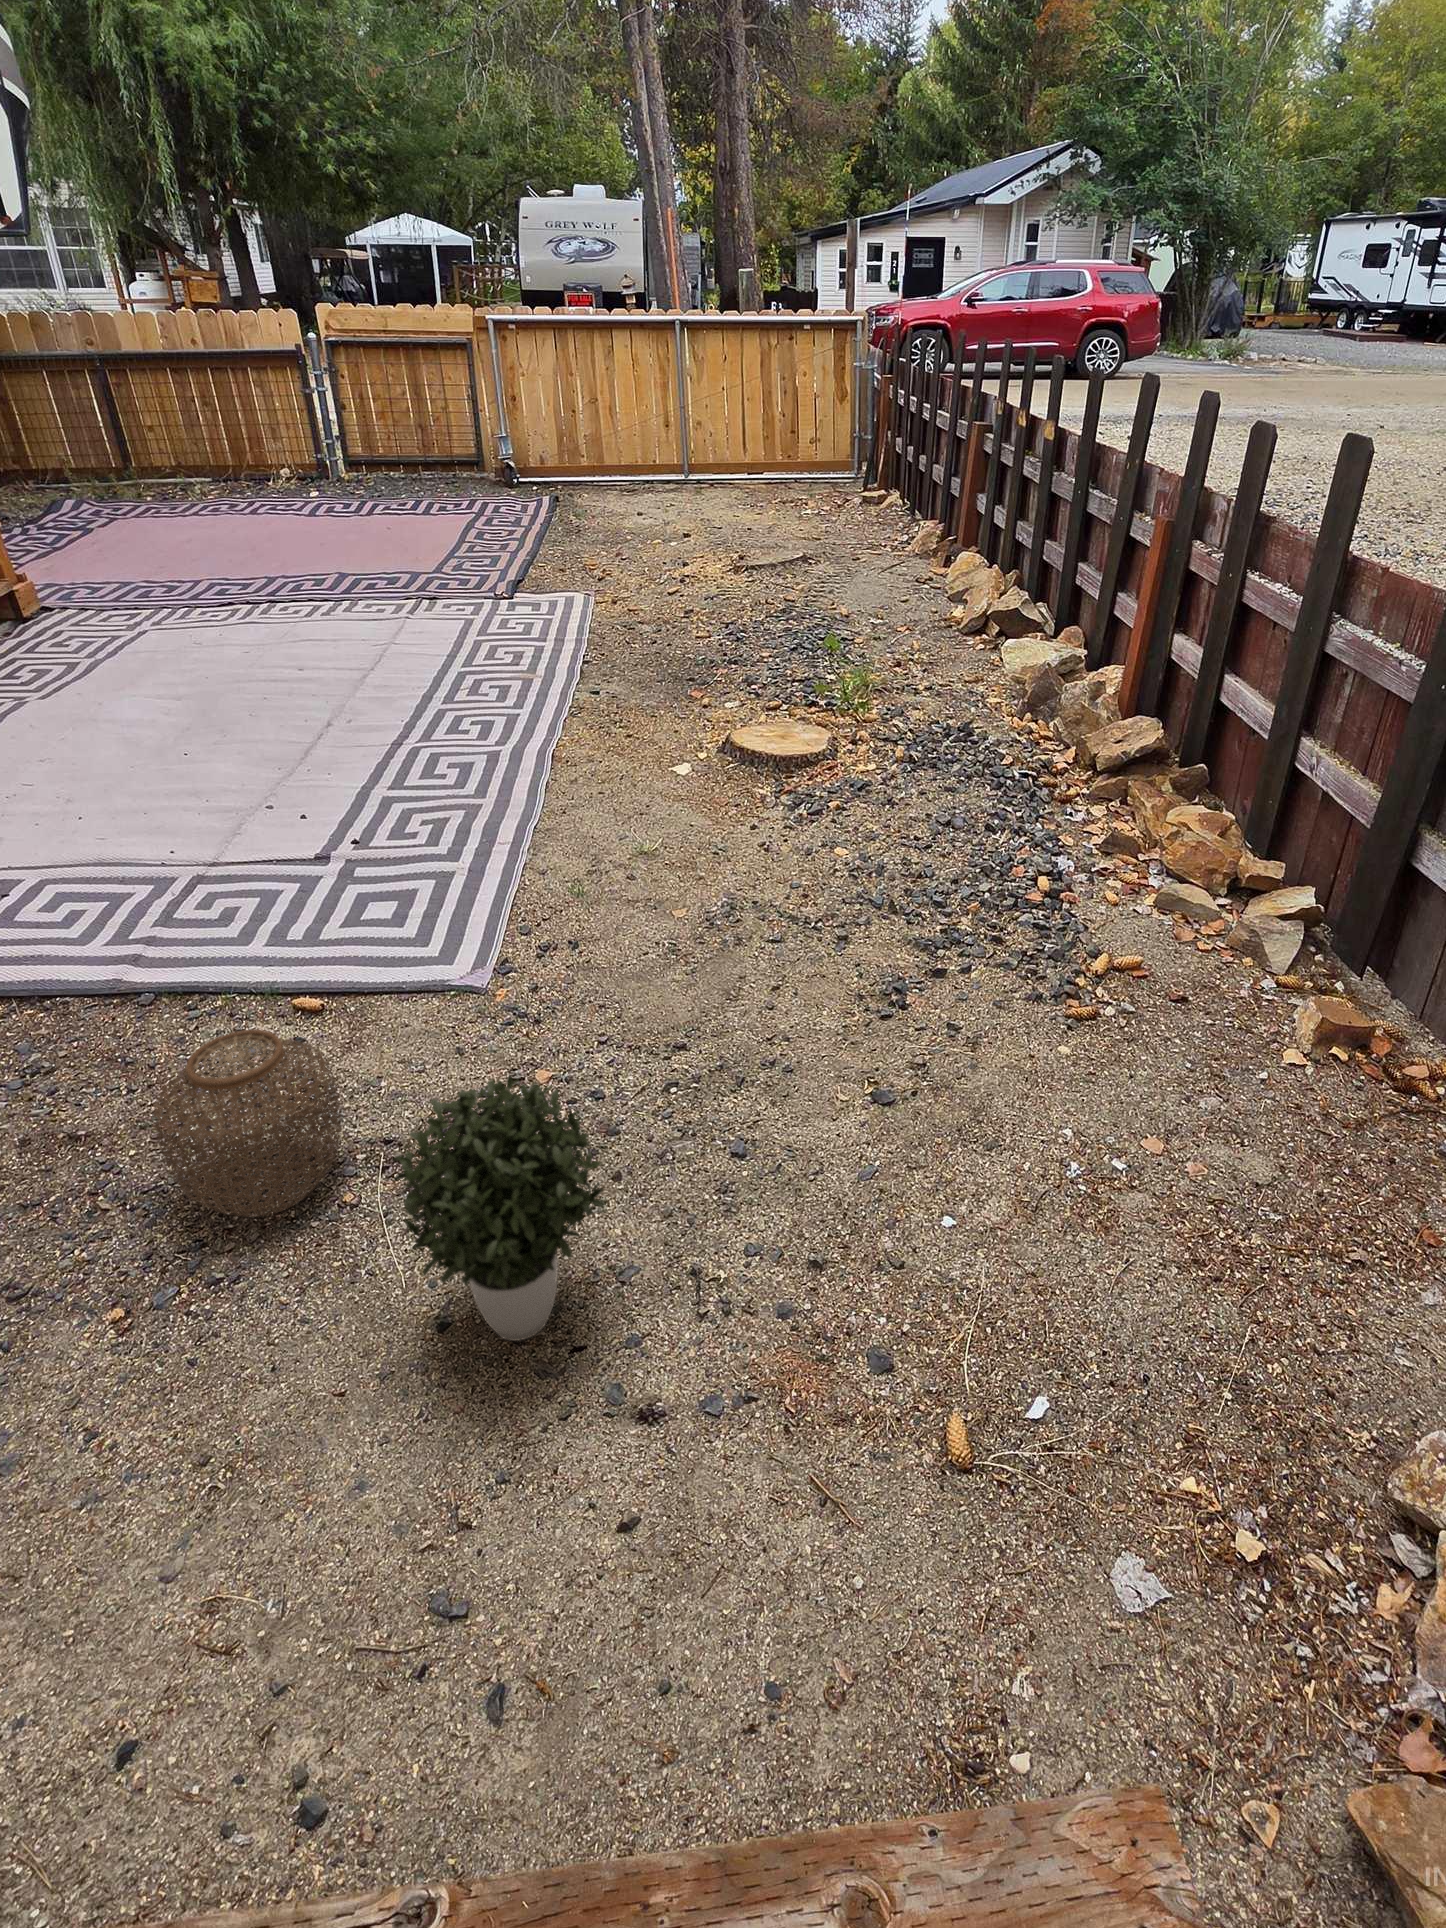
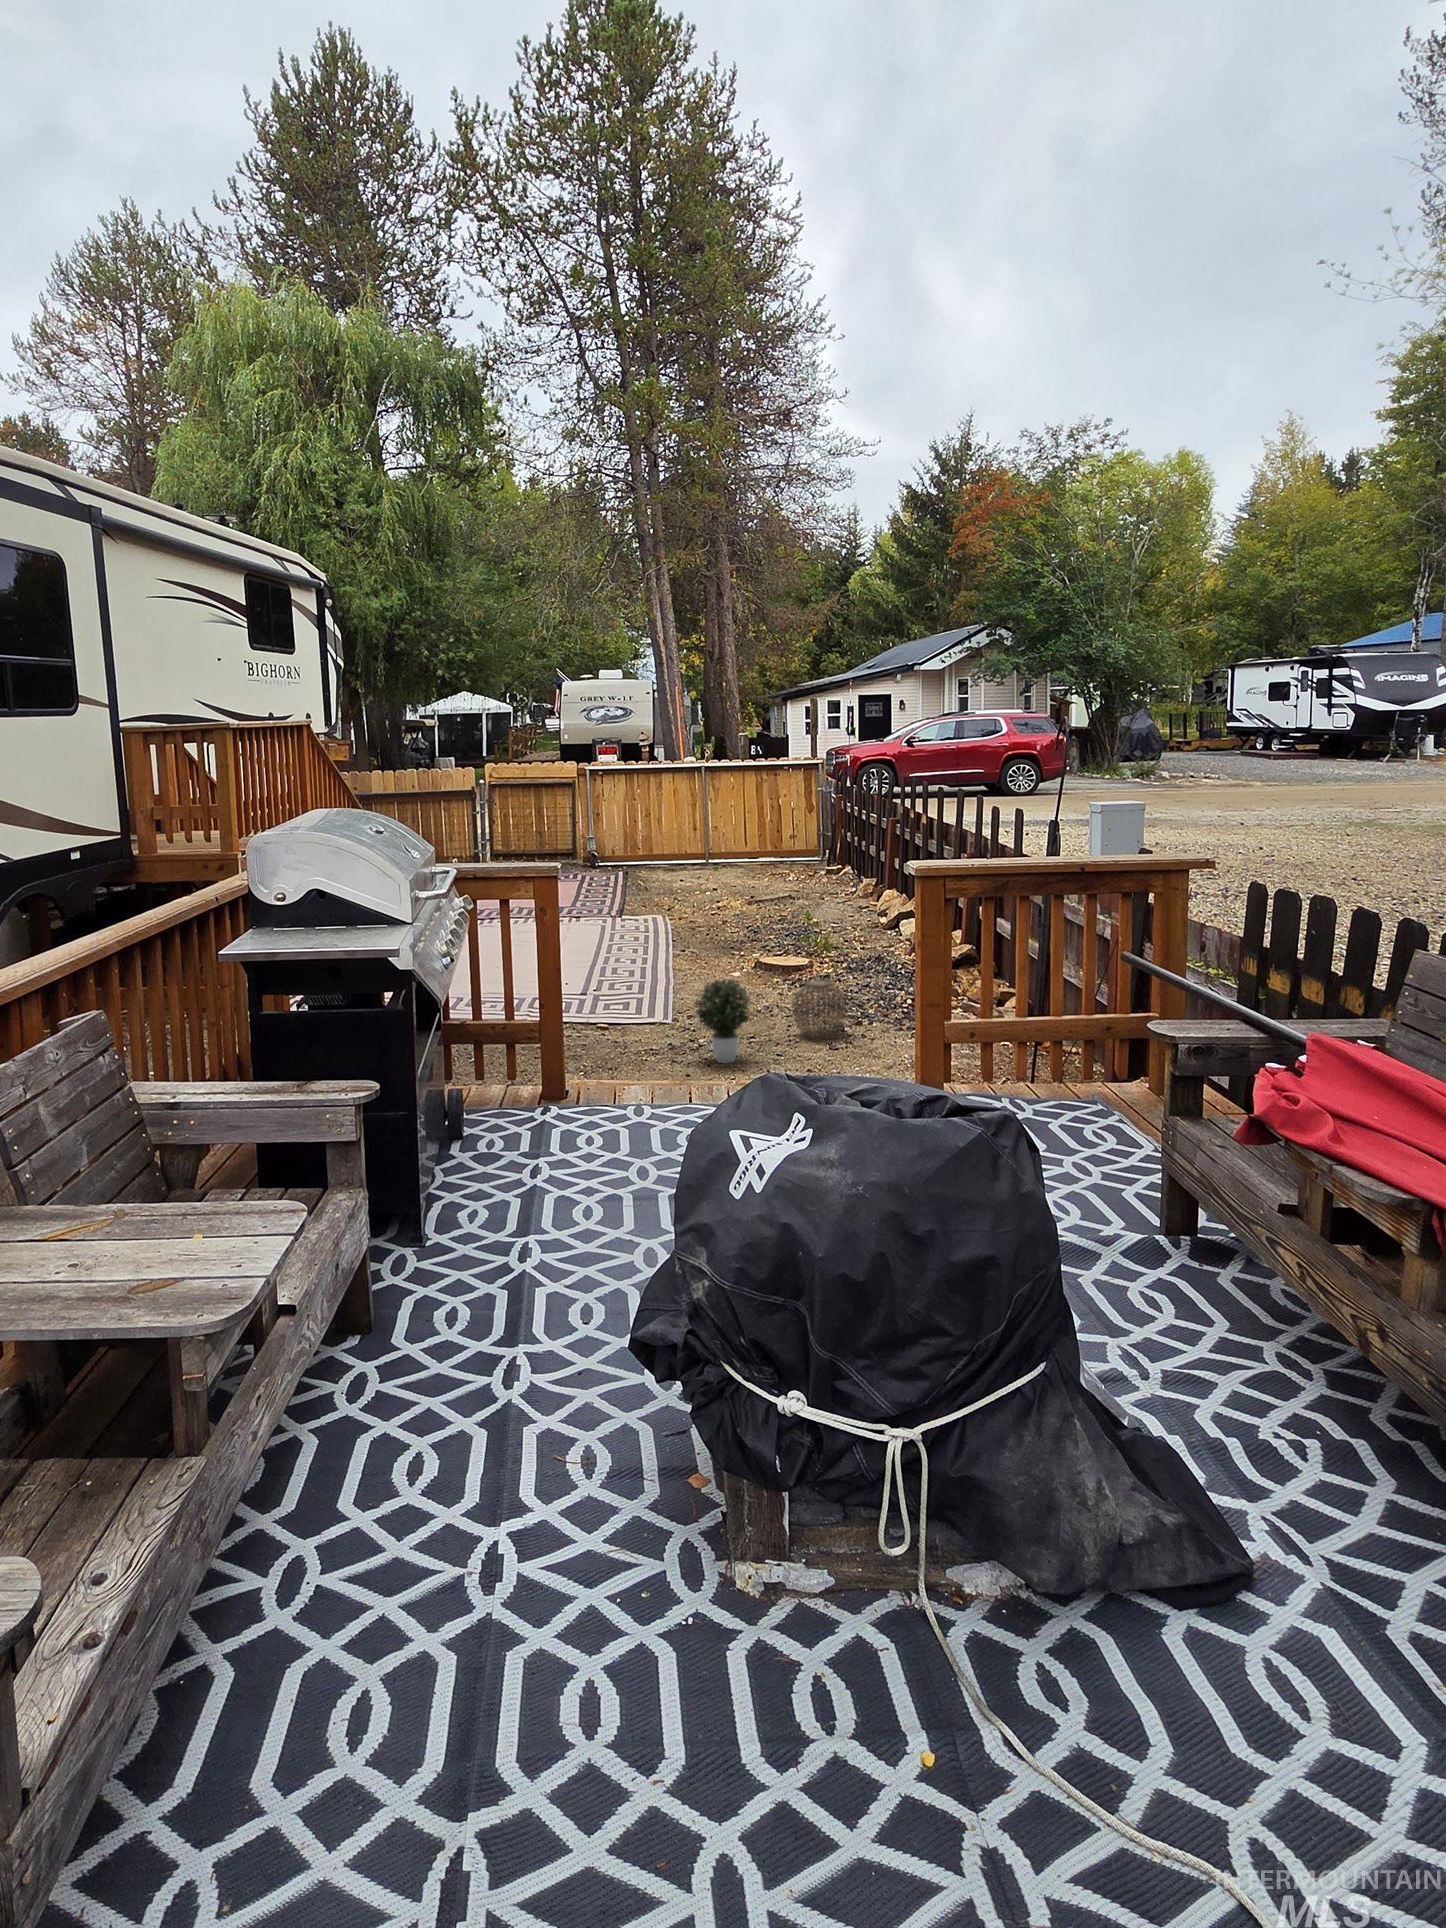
woven basket: present [153,1030,342,1217] -> present [793,980,846,1039]

